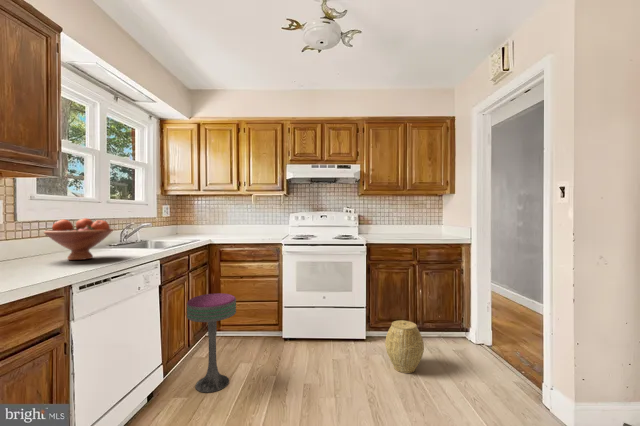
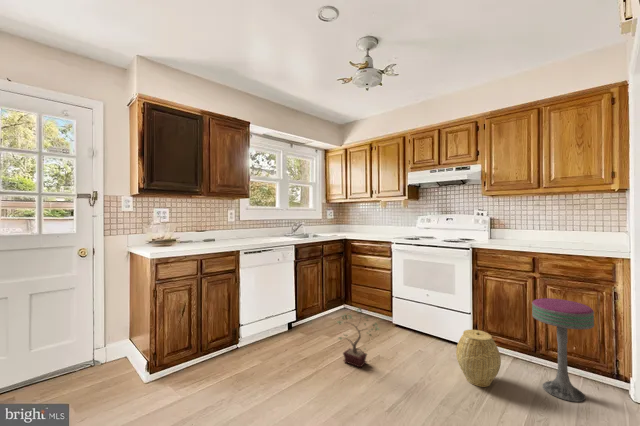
fruit bowl: present [44,218,113,260] -> none [233,220,263,243]
bar stool: present [187,293,236,393] -> present [532,298,594,402]
potted plant: none [269,326,337,404] -> present [338,308,379,367]

